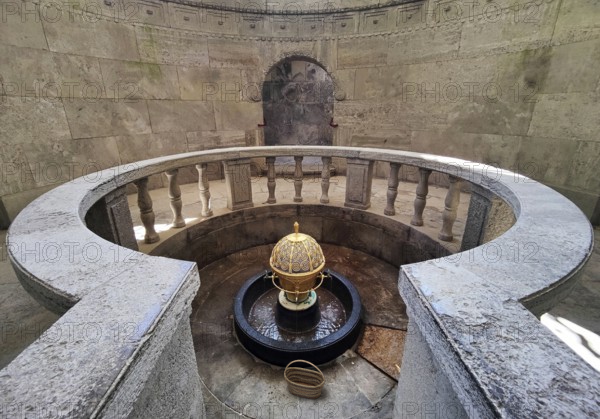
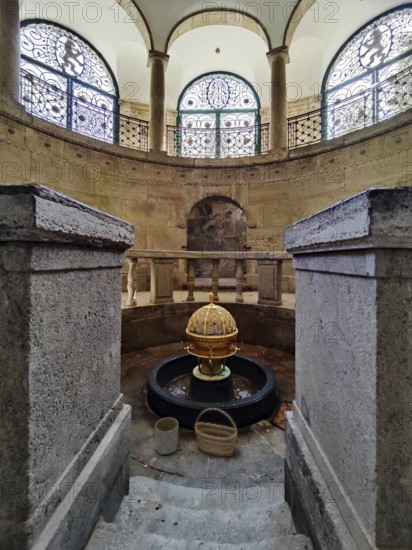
planter: none [245,364,268,400] -> present [155,417,178,455]

